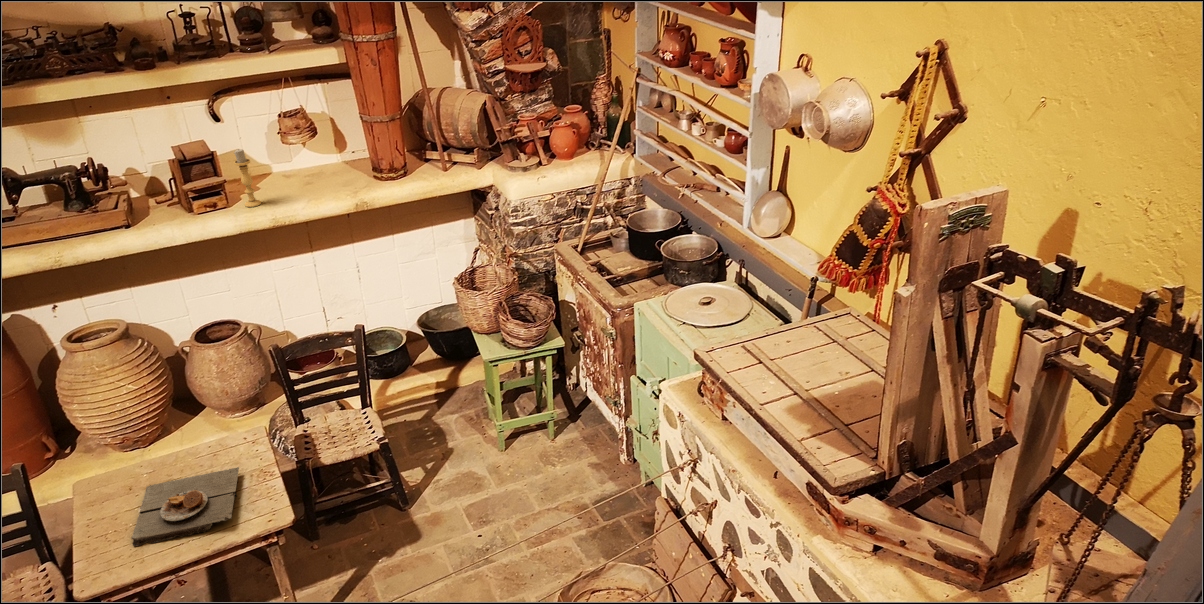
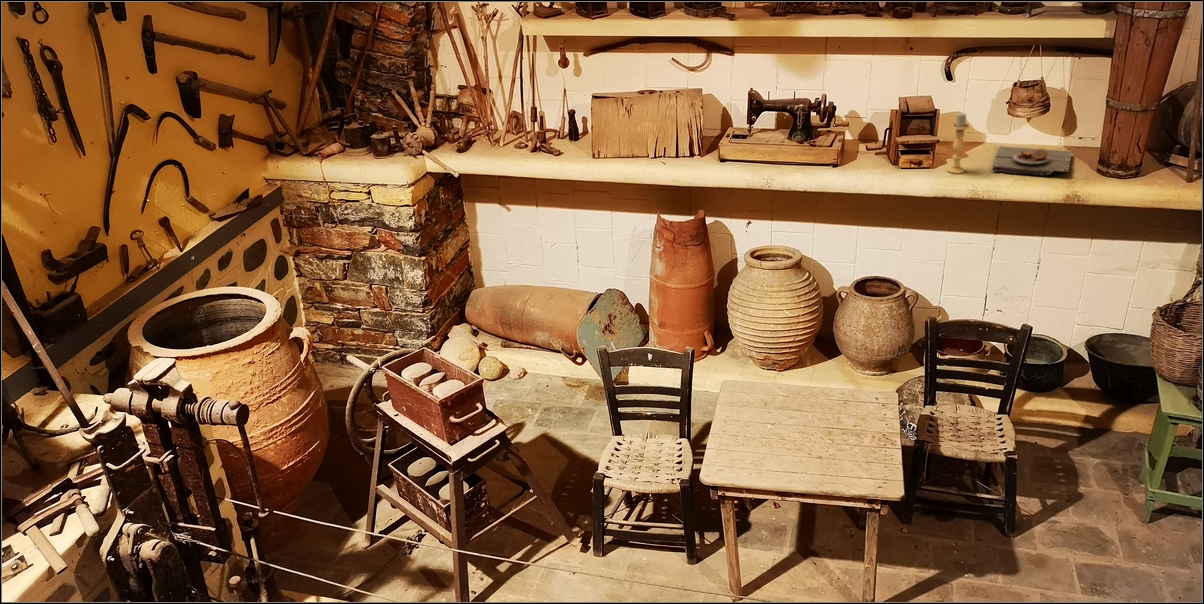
plate: present [131,467,239,546] -> present [992,146,1072,176]

